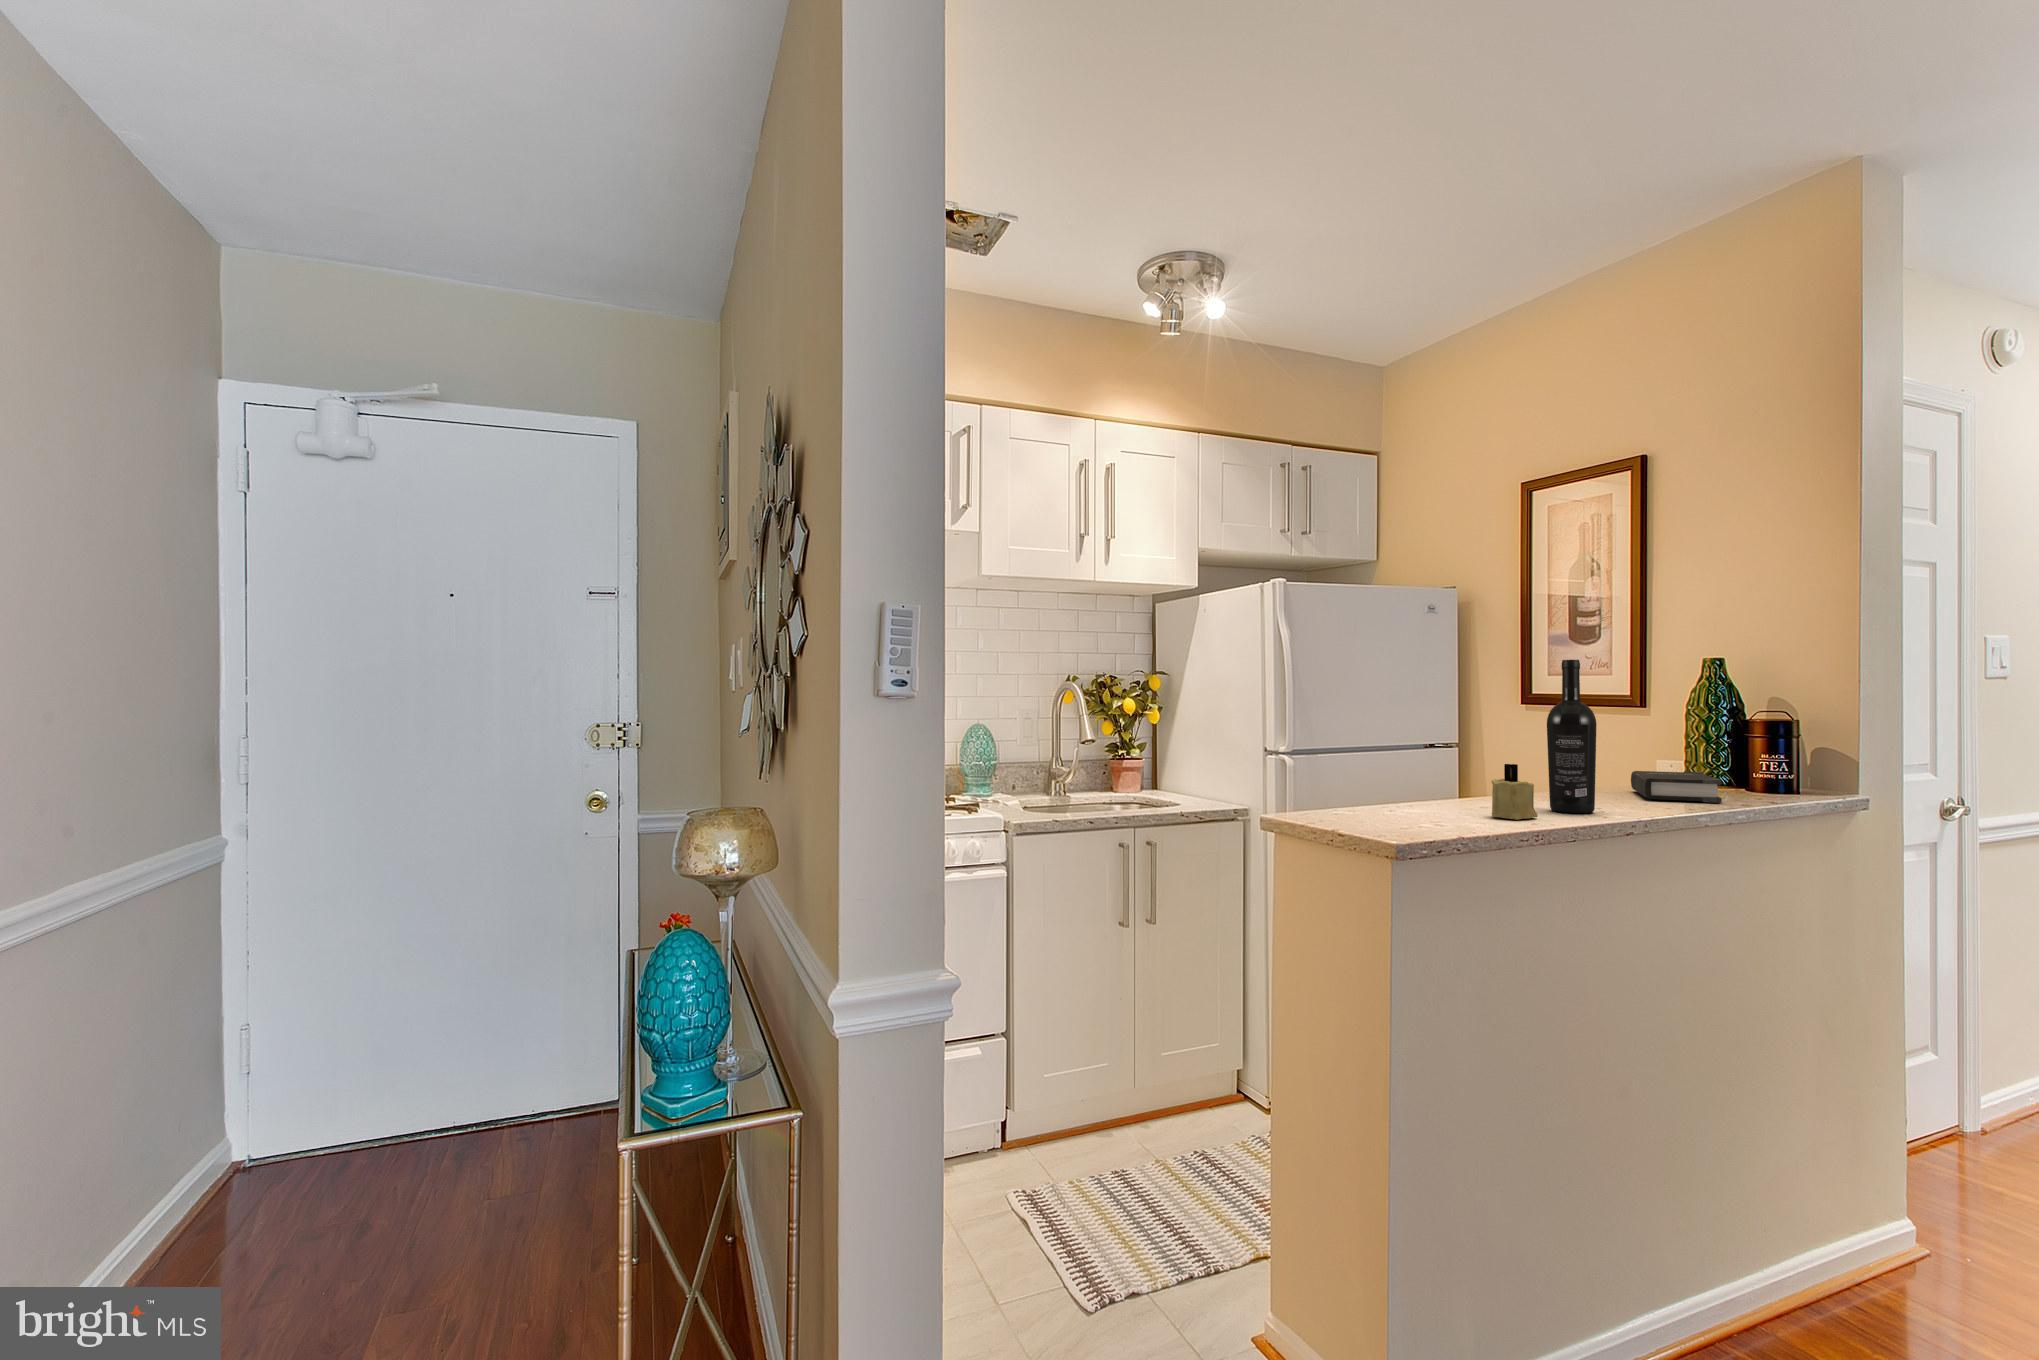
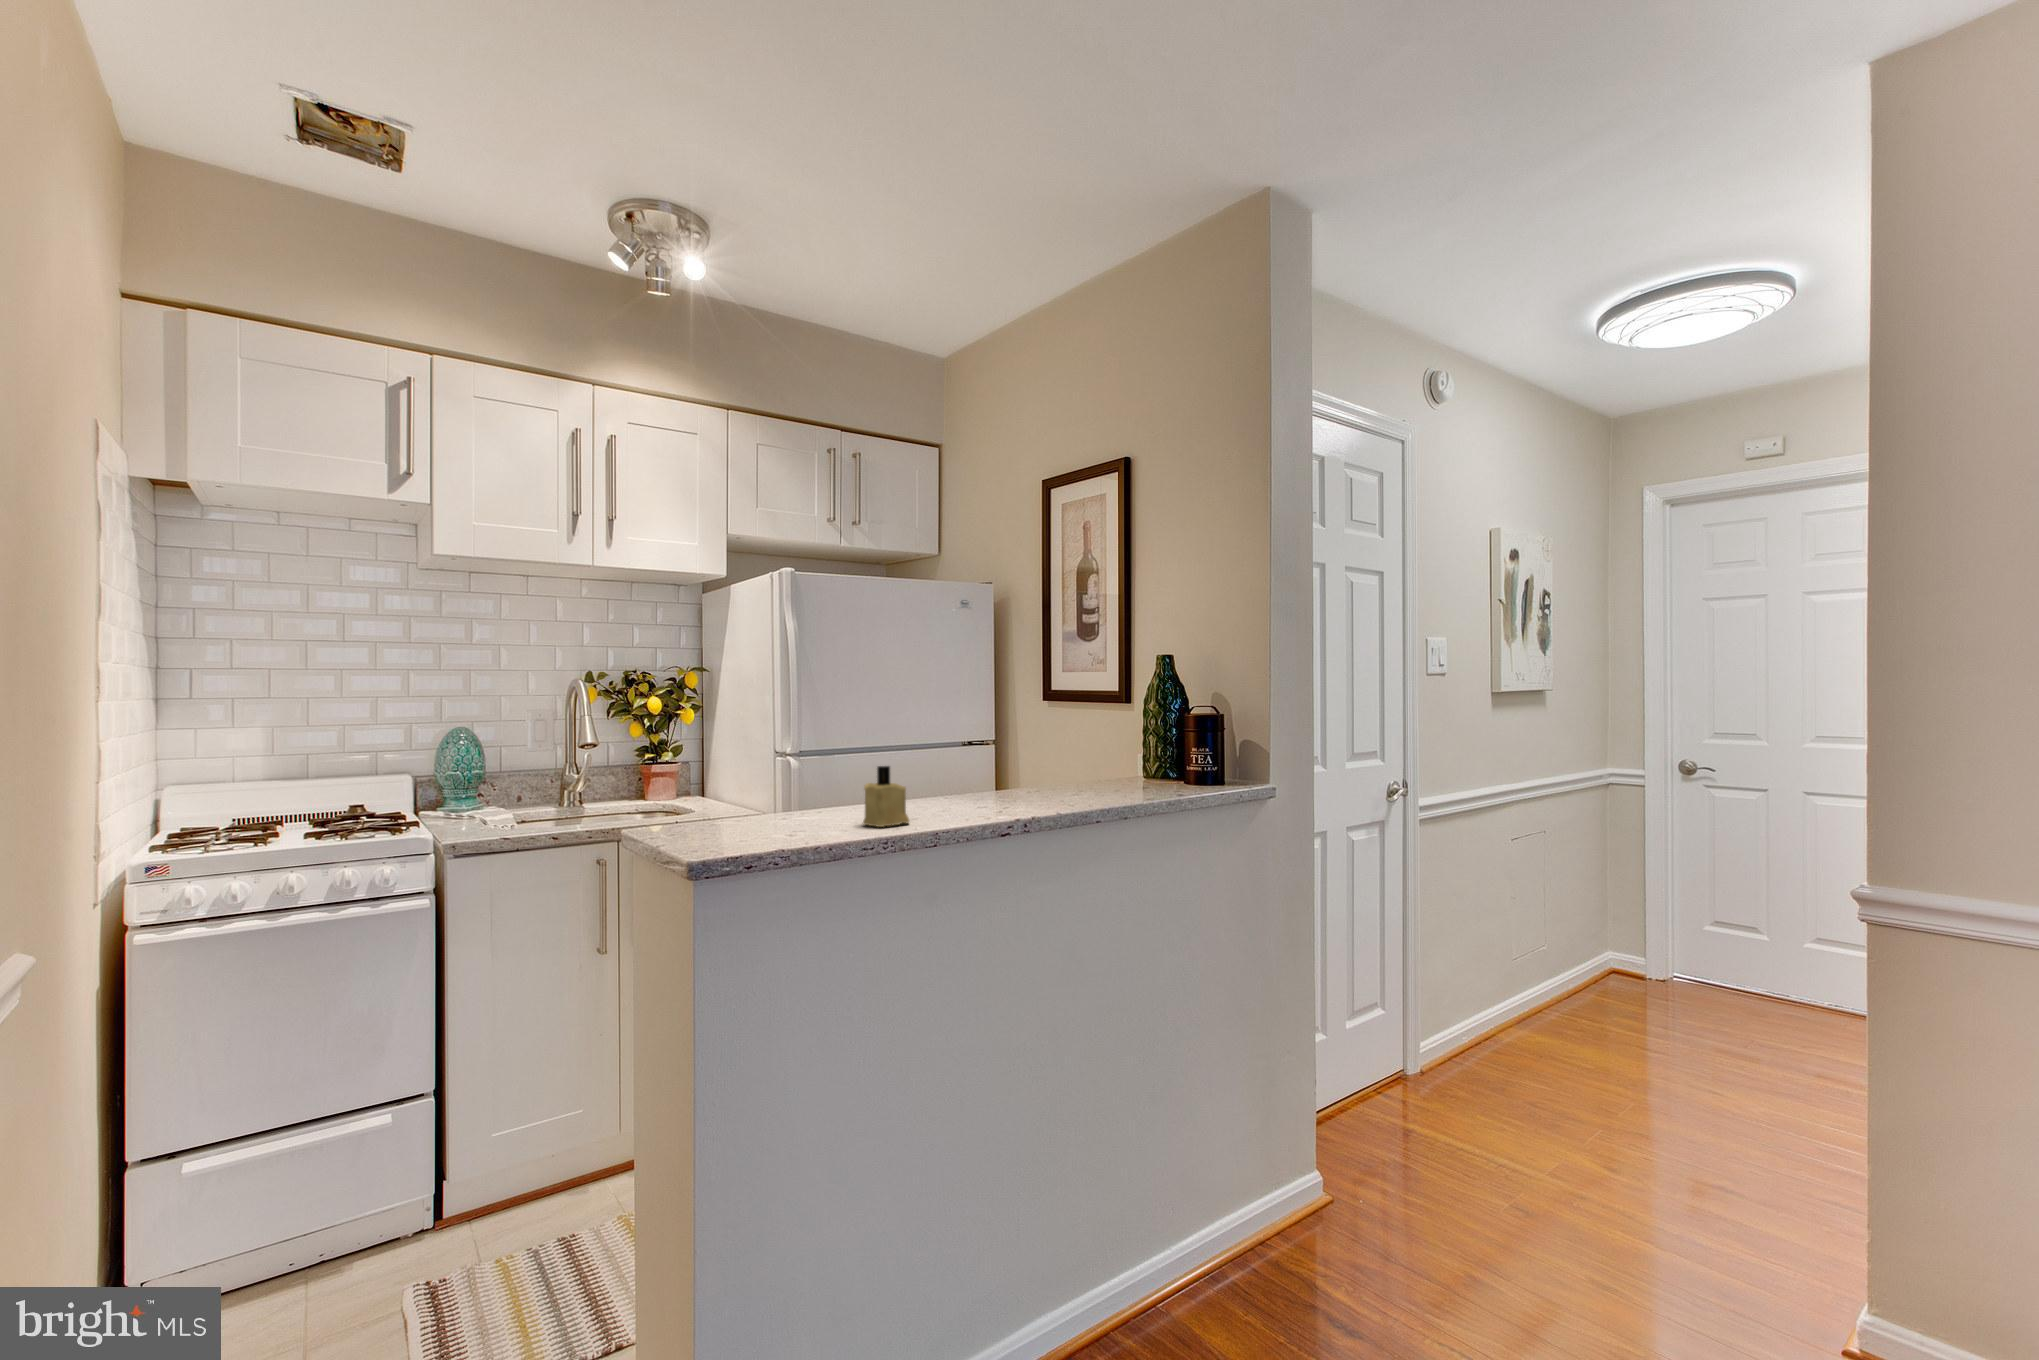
wine bottle: present [1547,660,1597,813] -> none [943,653,988,816]
hardback book: present [1631,771,1722,803] -> none [1068,766,1138,798]

